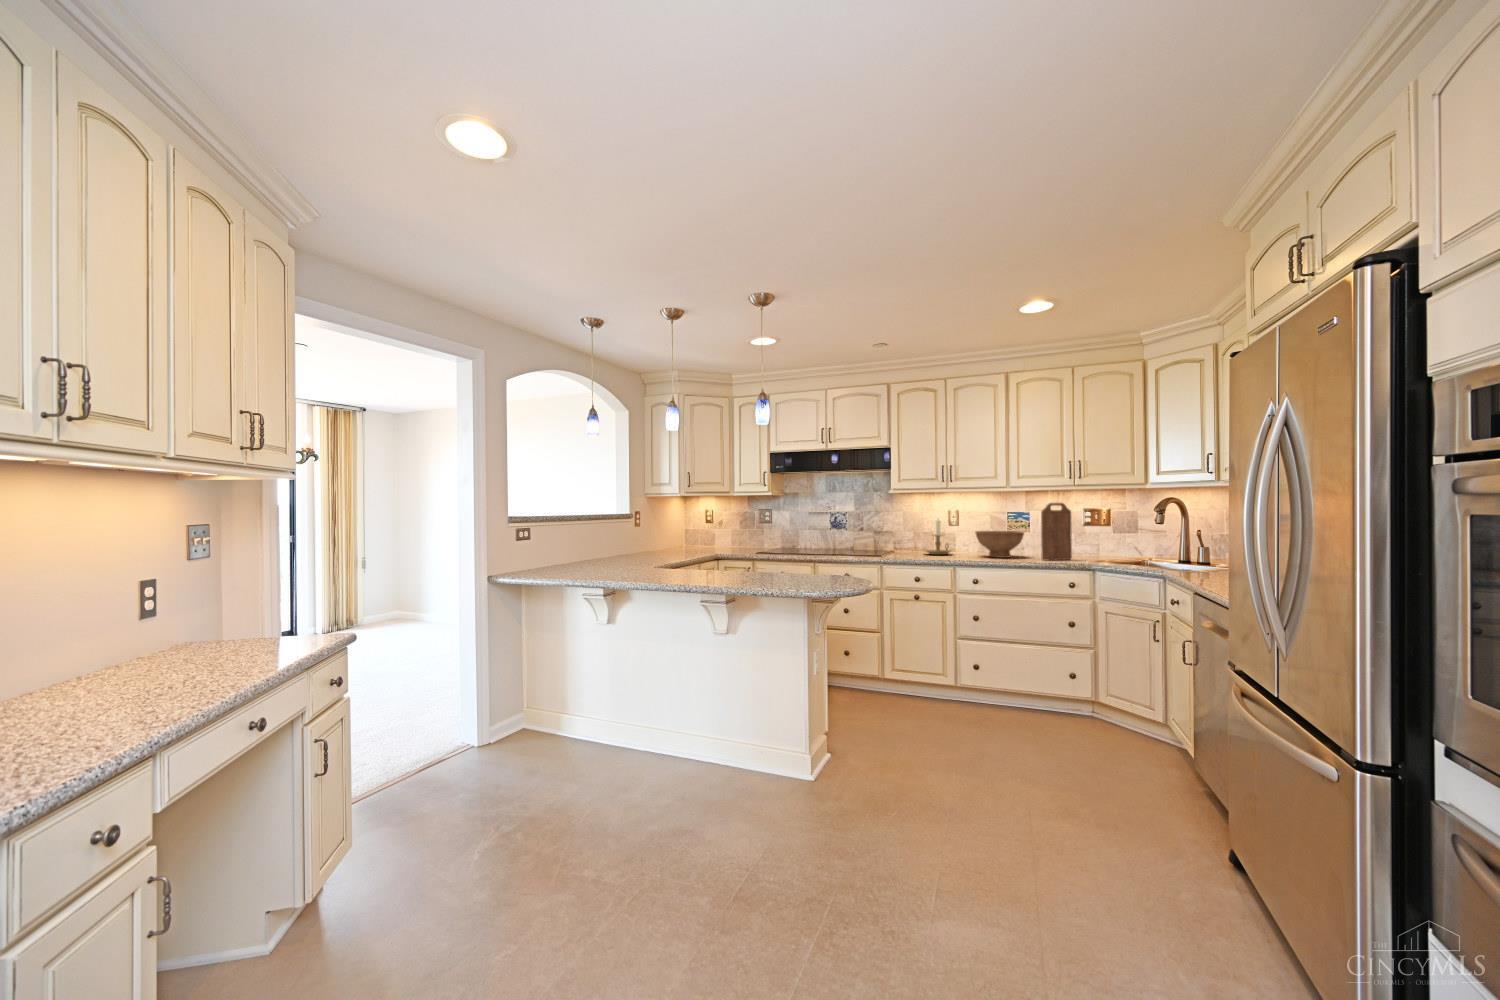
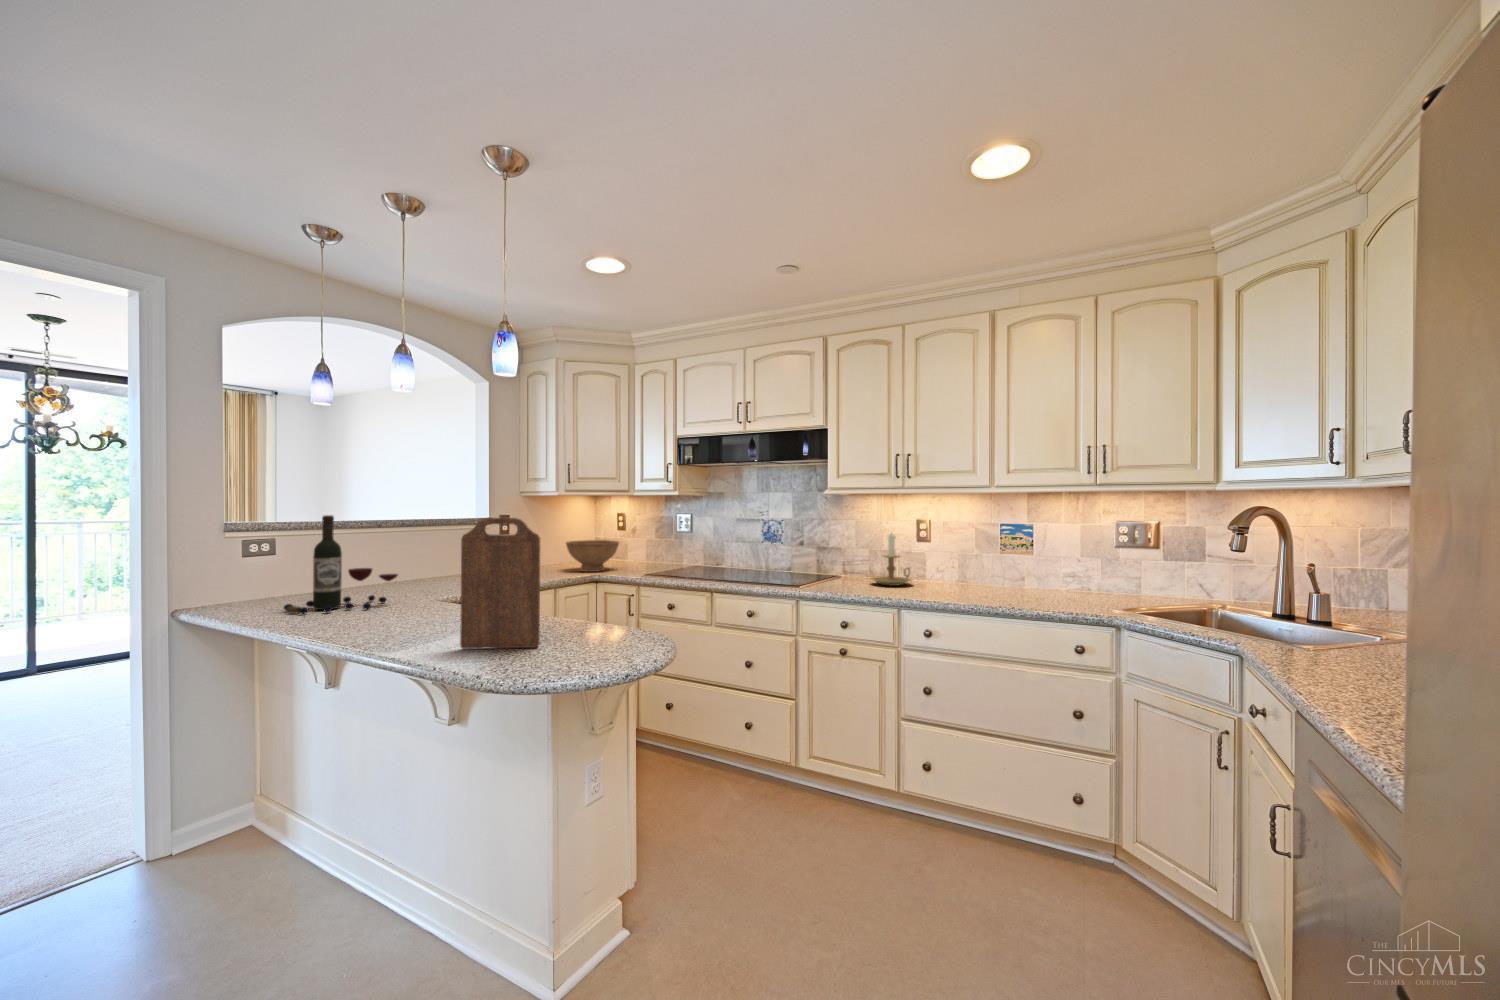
cutting board: present [1041,503,1072,560] -> present [460,518,540,649]
wine bottle: none [574,509,641,574] -> present [284,515,398,614]
bowl: present [975,531,1024,558] -> present [566,540,619,572]

